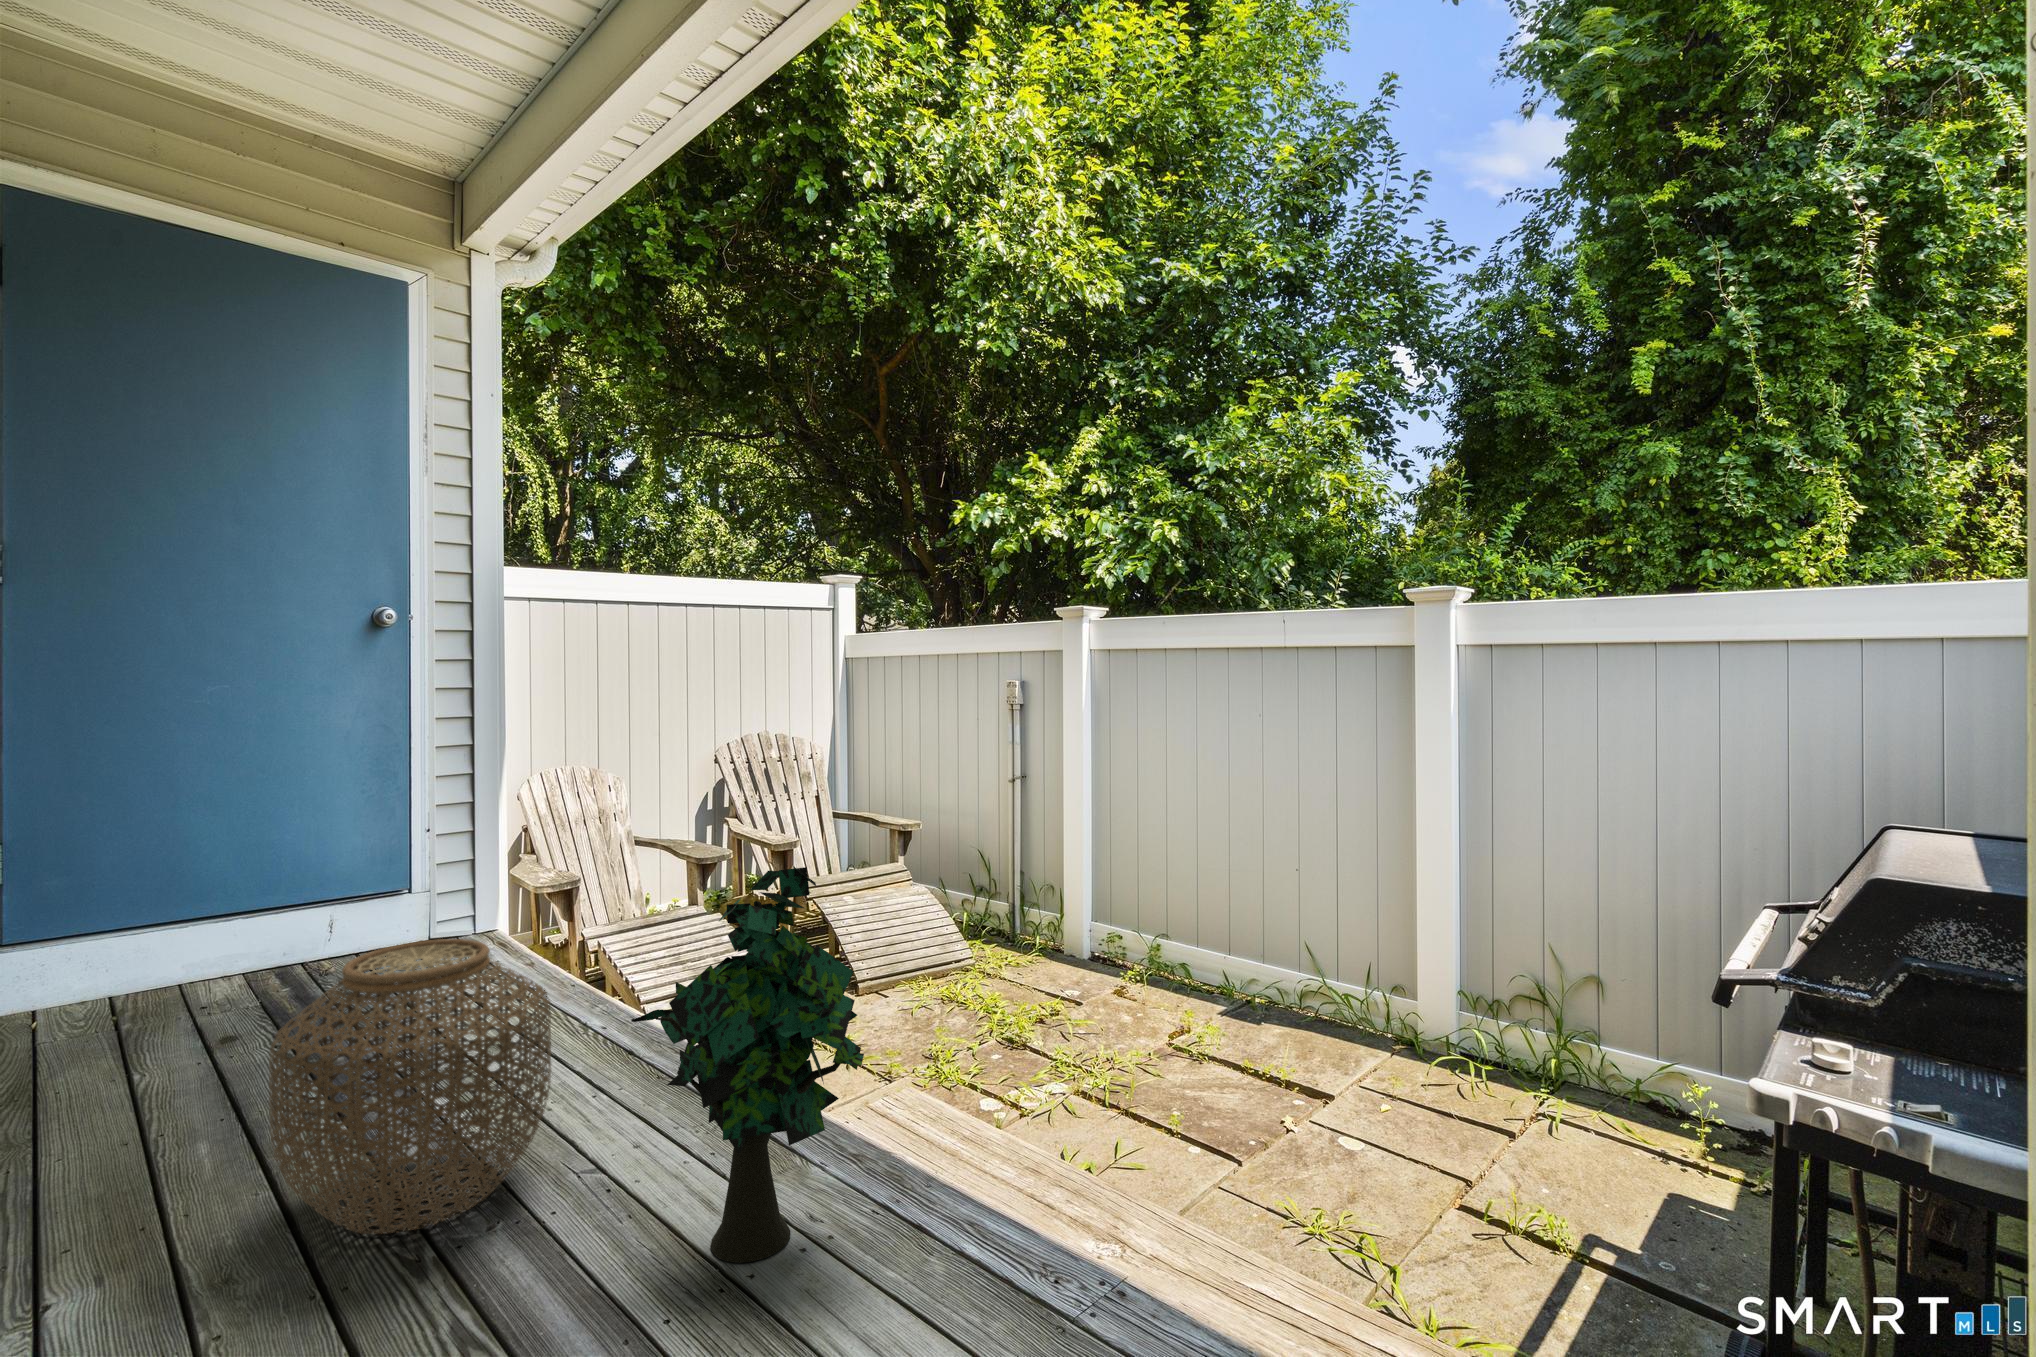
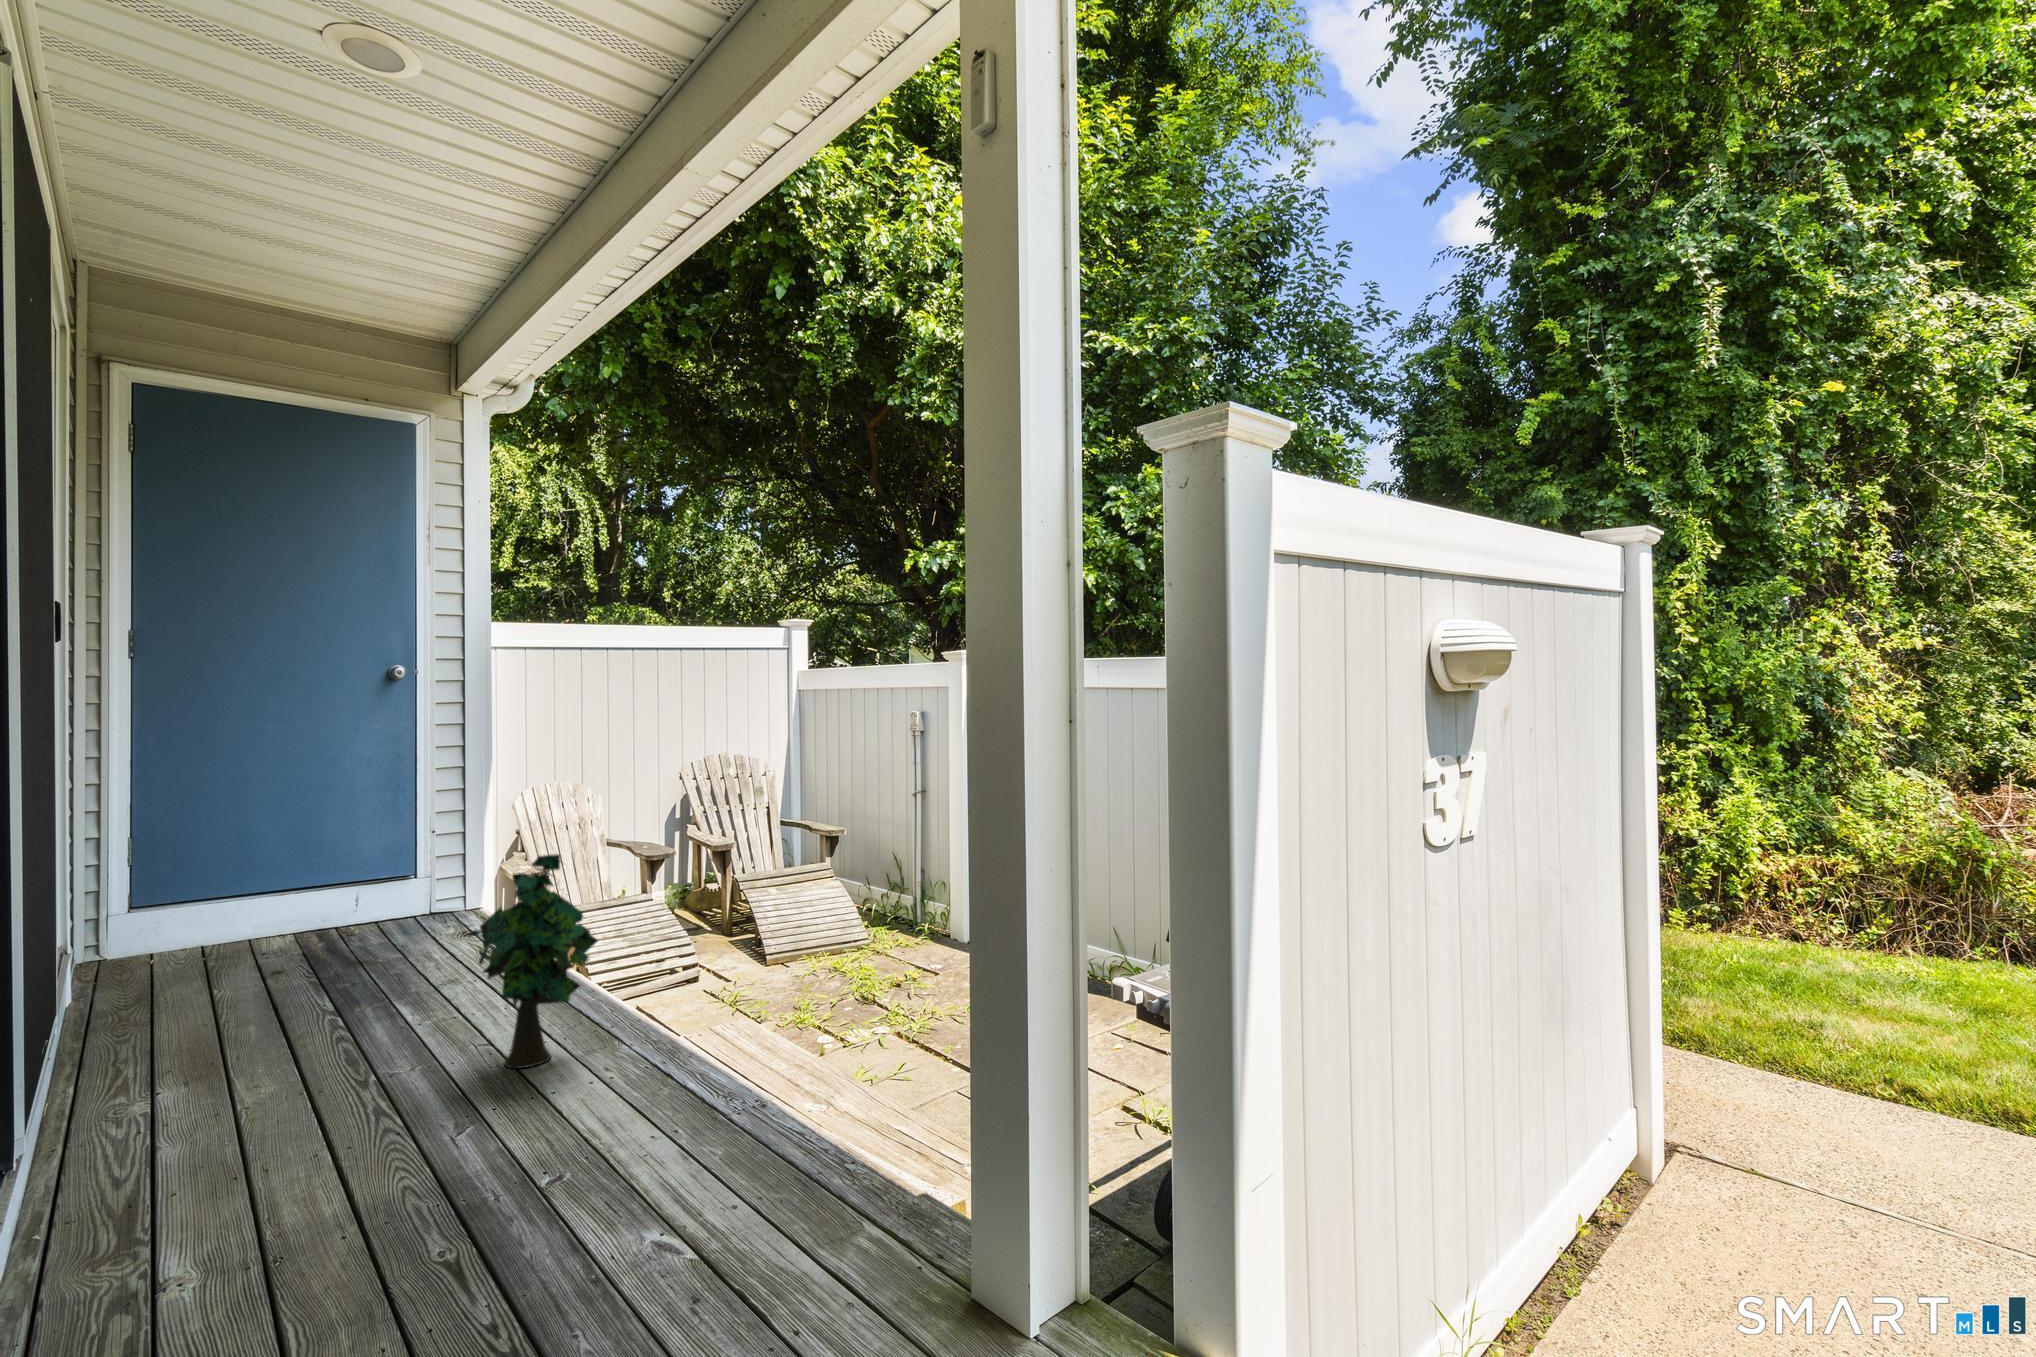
woven basket: present [269,939,551,1234] -> none [280,893,439,1051]

